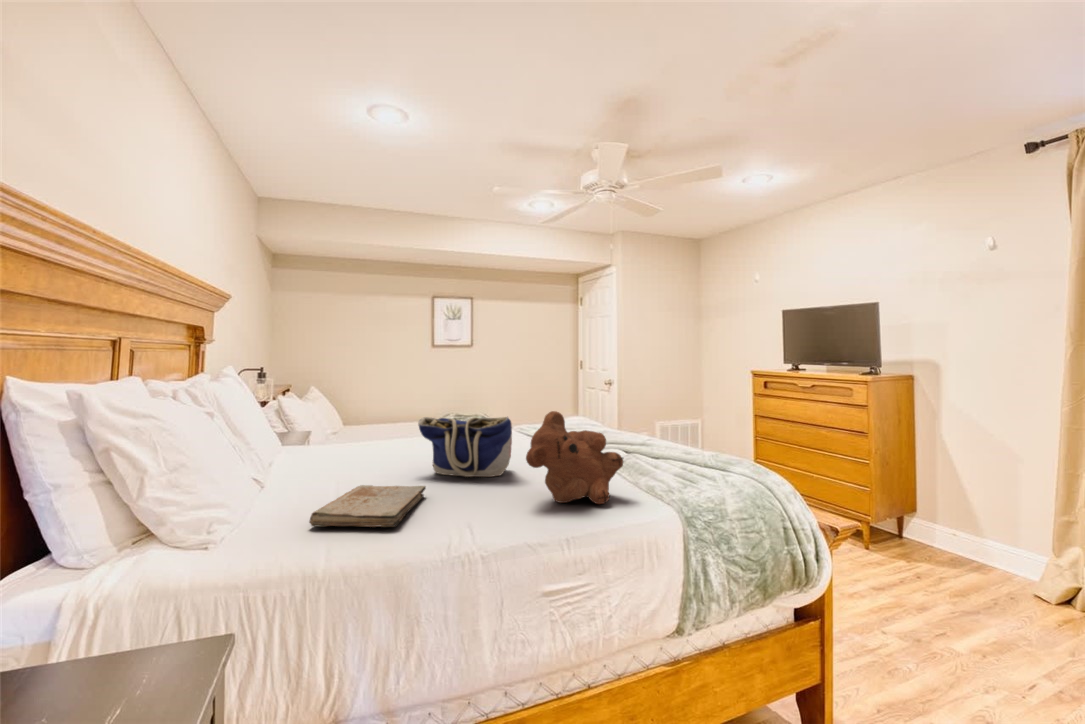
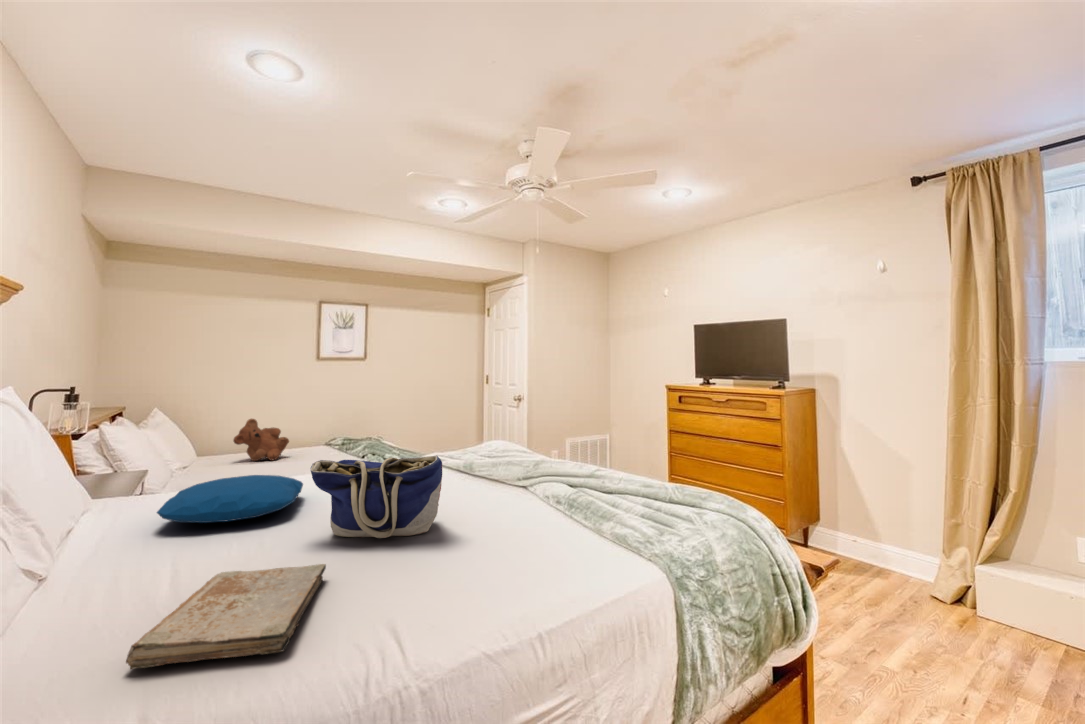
teddy bear: present [526,411,623,504] -> present [233,419,289,461]
pillow: none [321,431,417,461] -> present [157,475,303,523]

